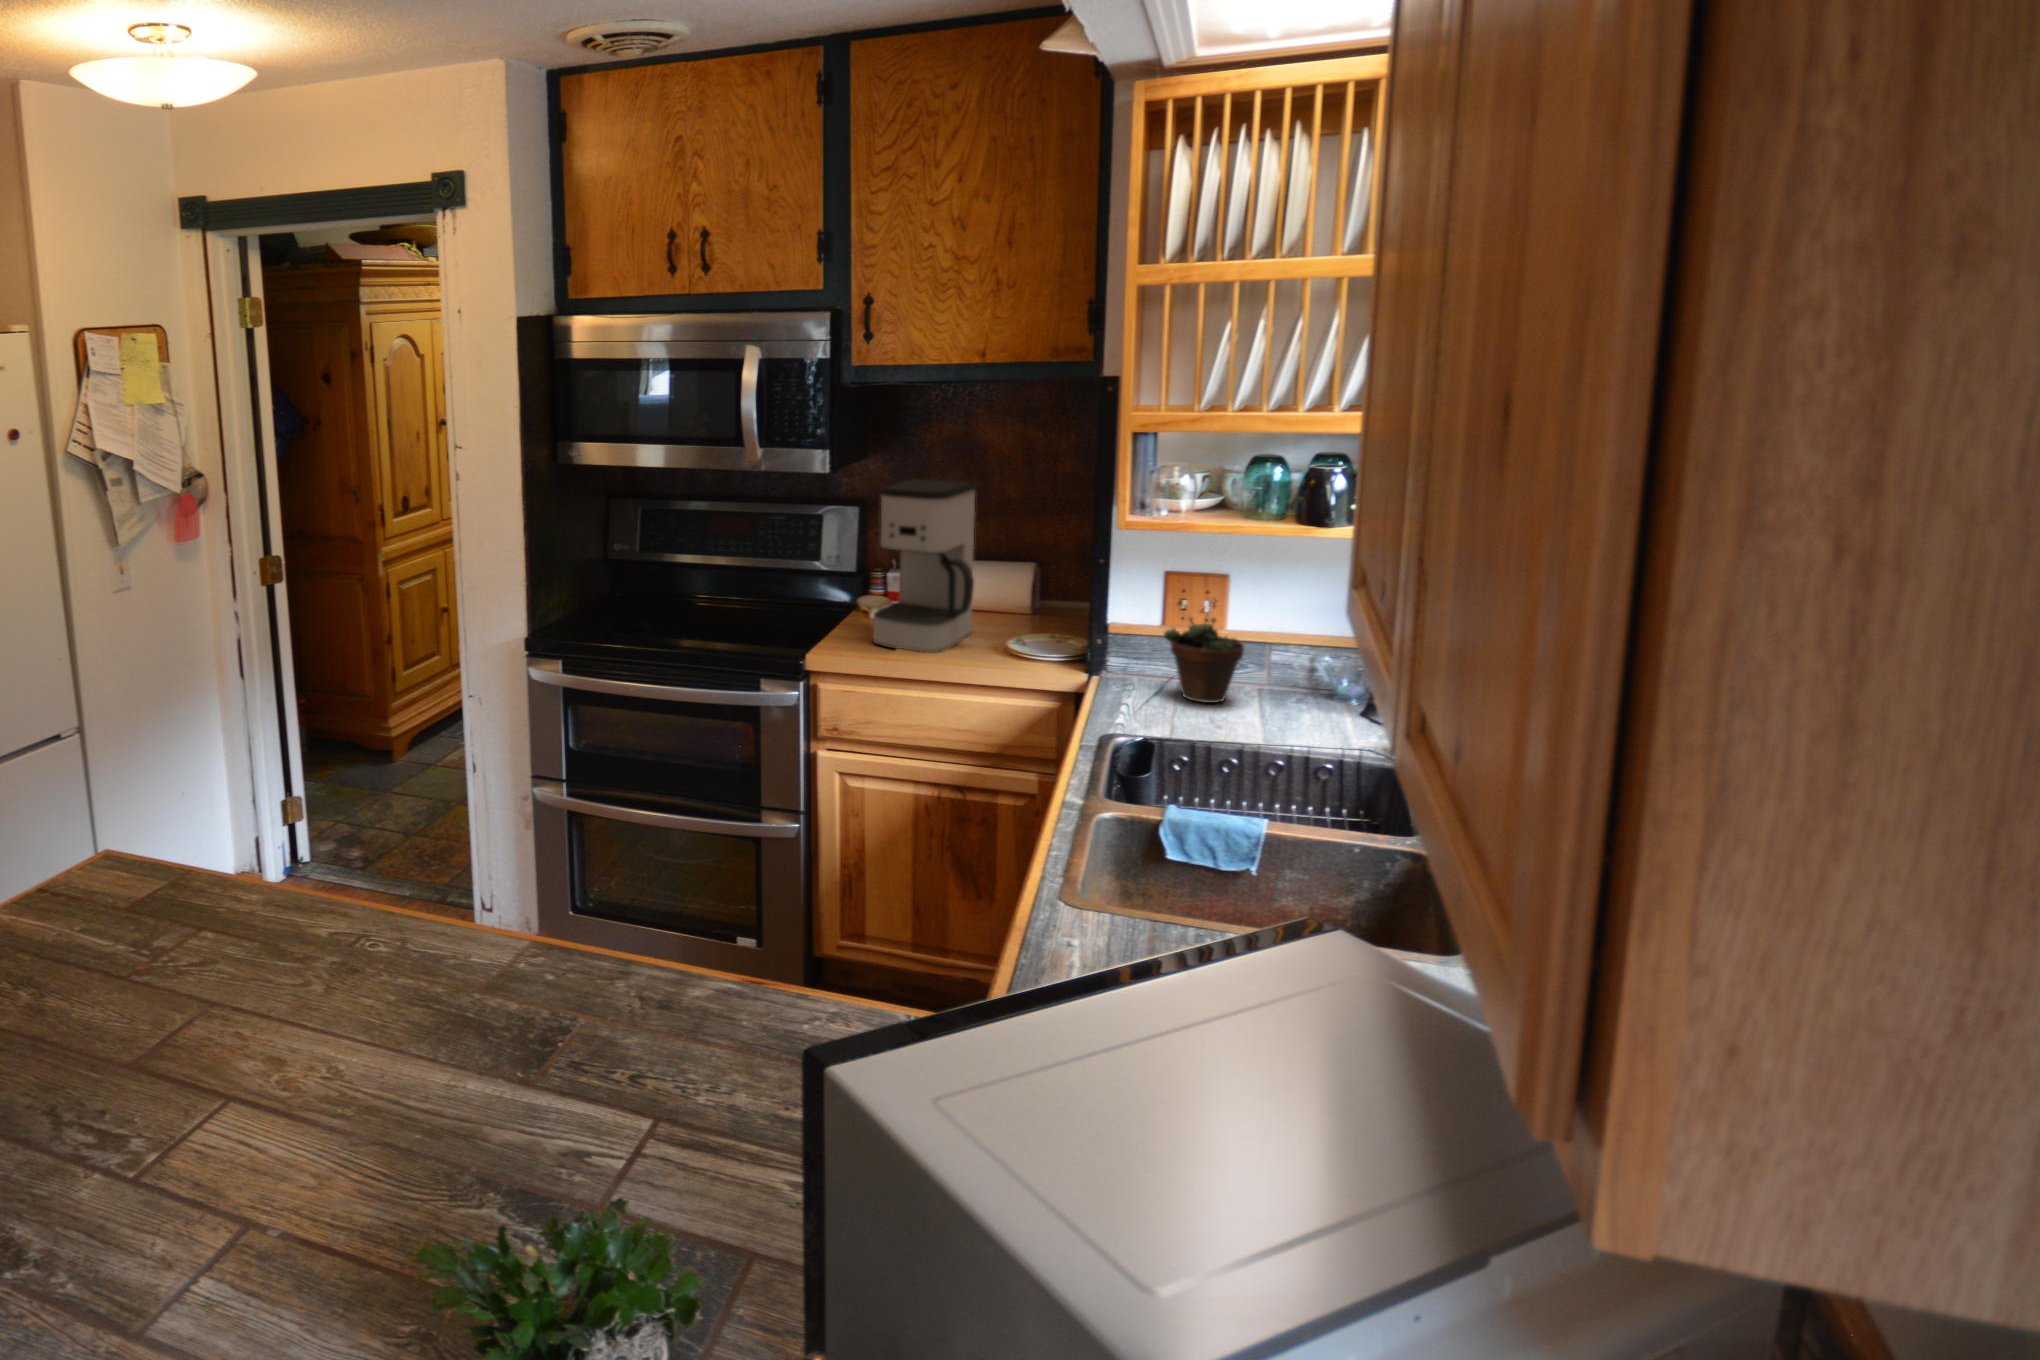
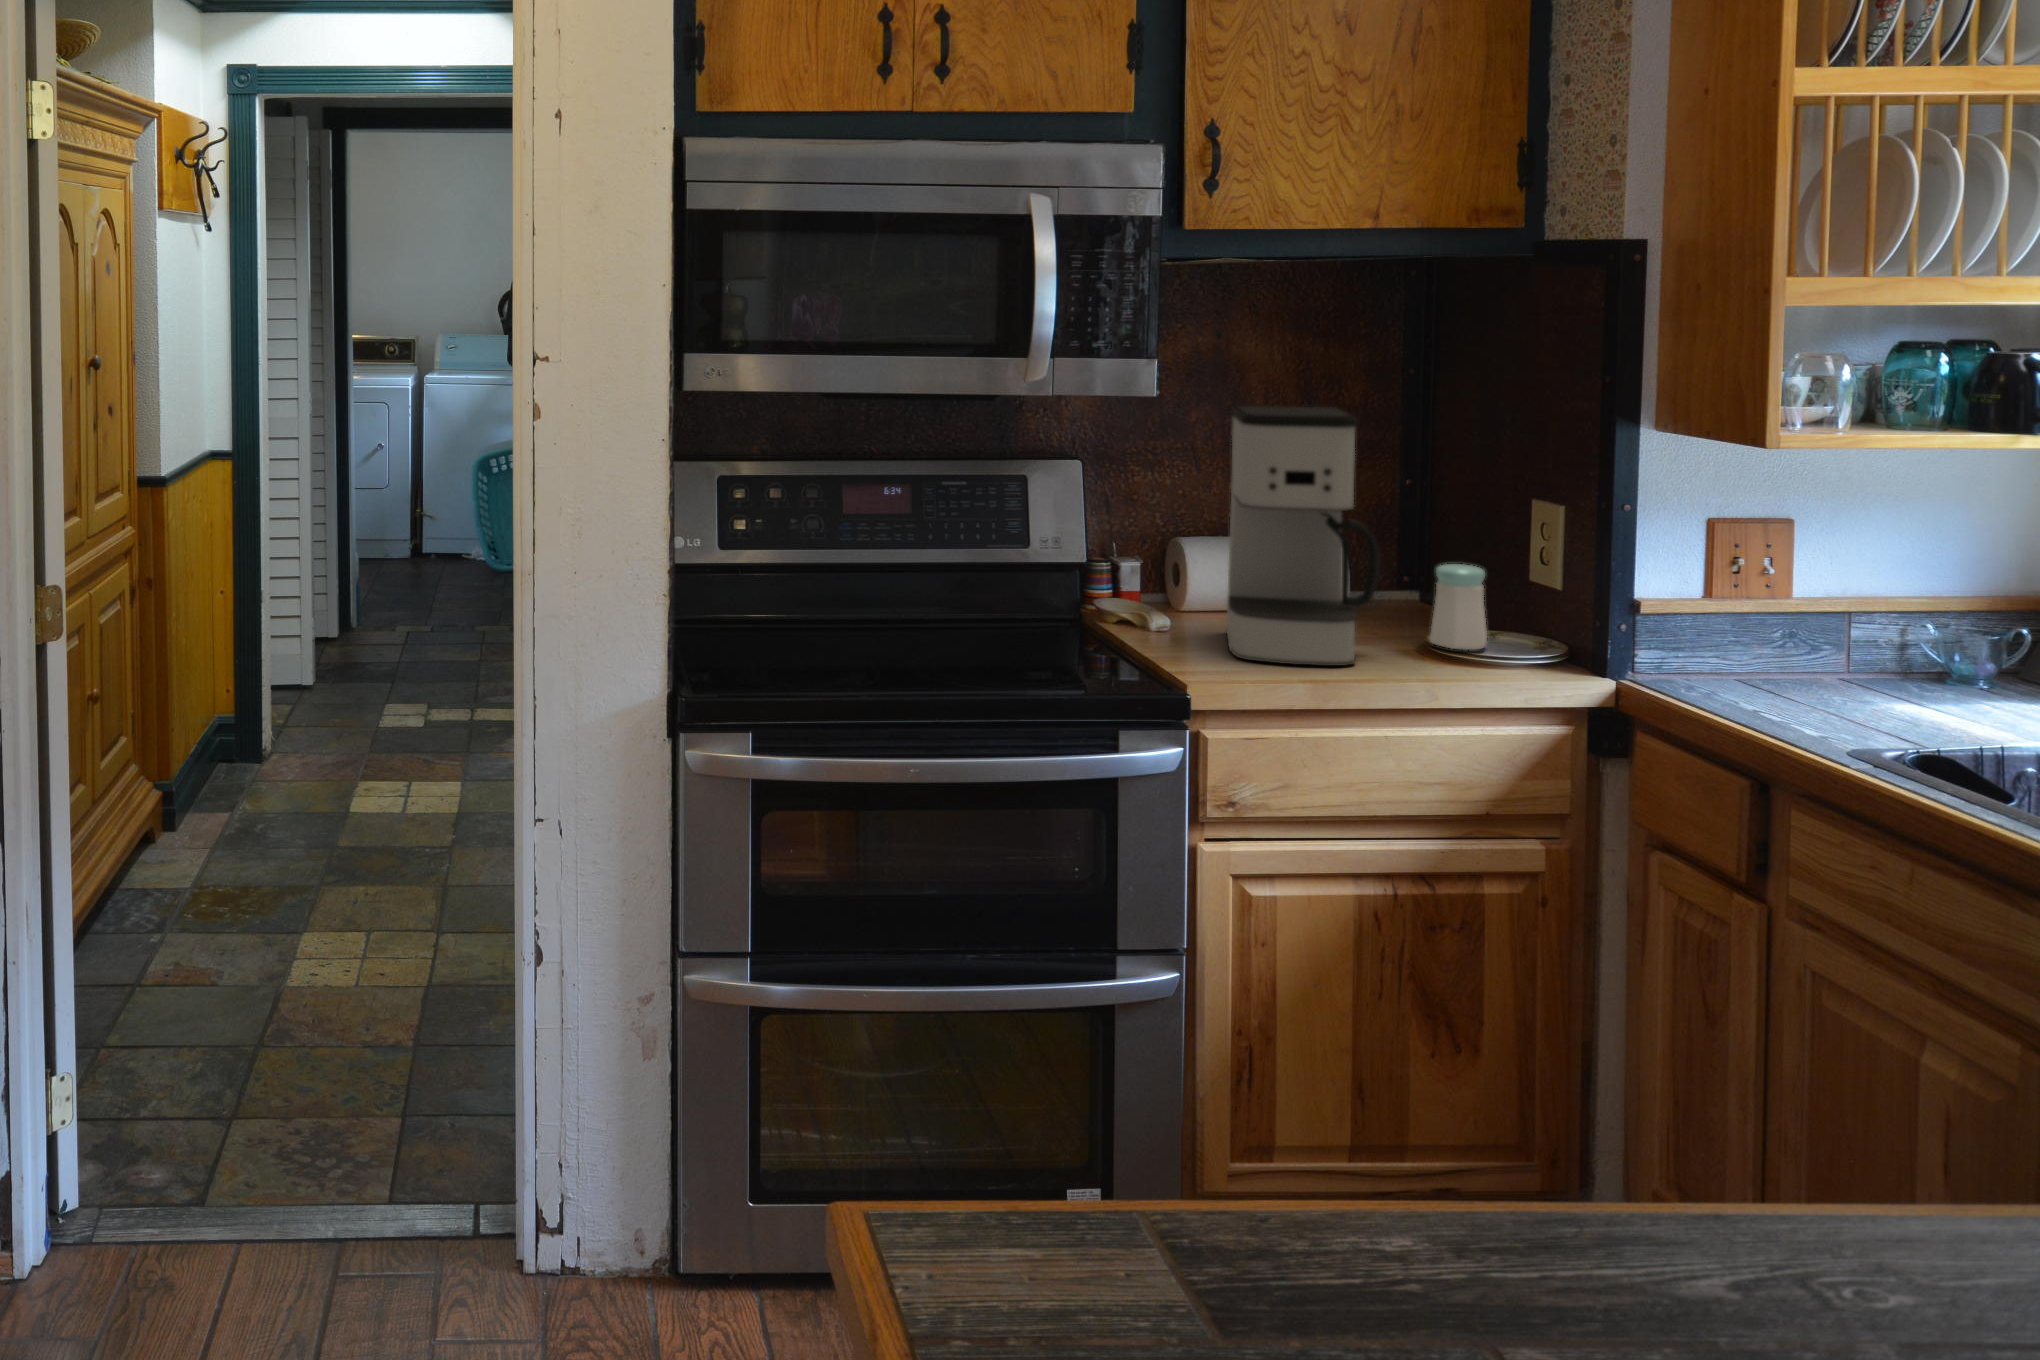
salt shaker: none [1022,592,1061,650] -> present [1430,564,1487,650]
succulent plant: present [1164,599,1244,703] -> none [1710,547,1825,699]

